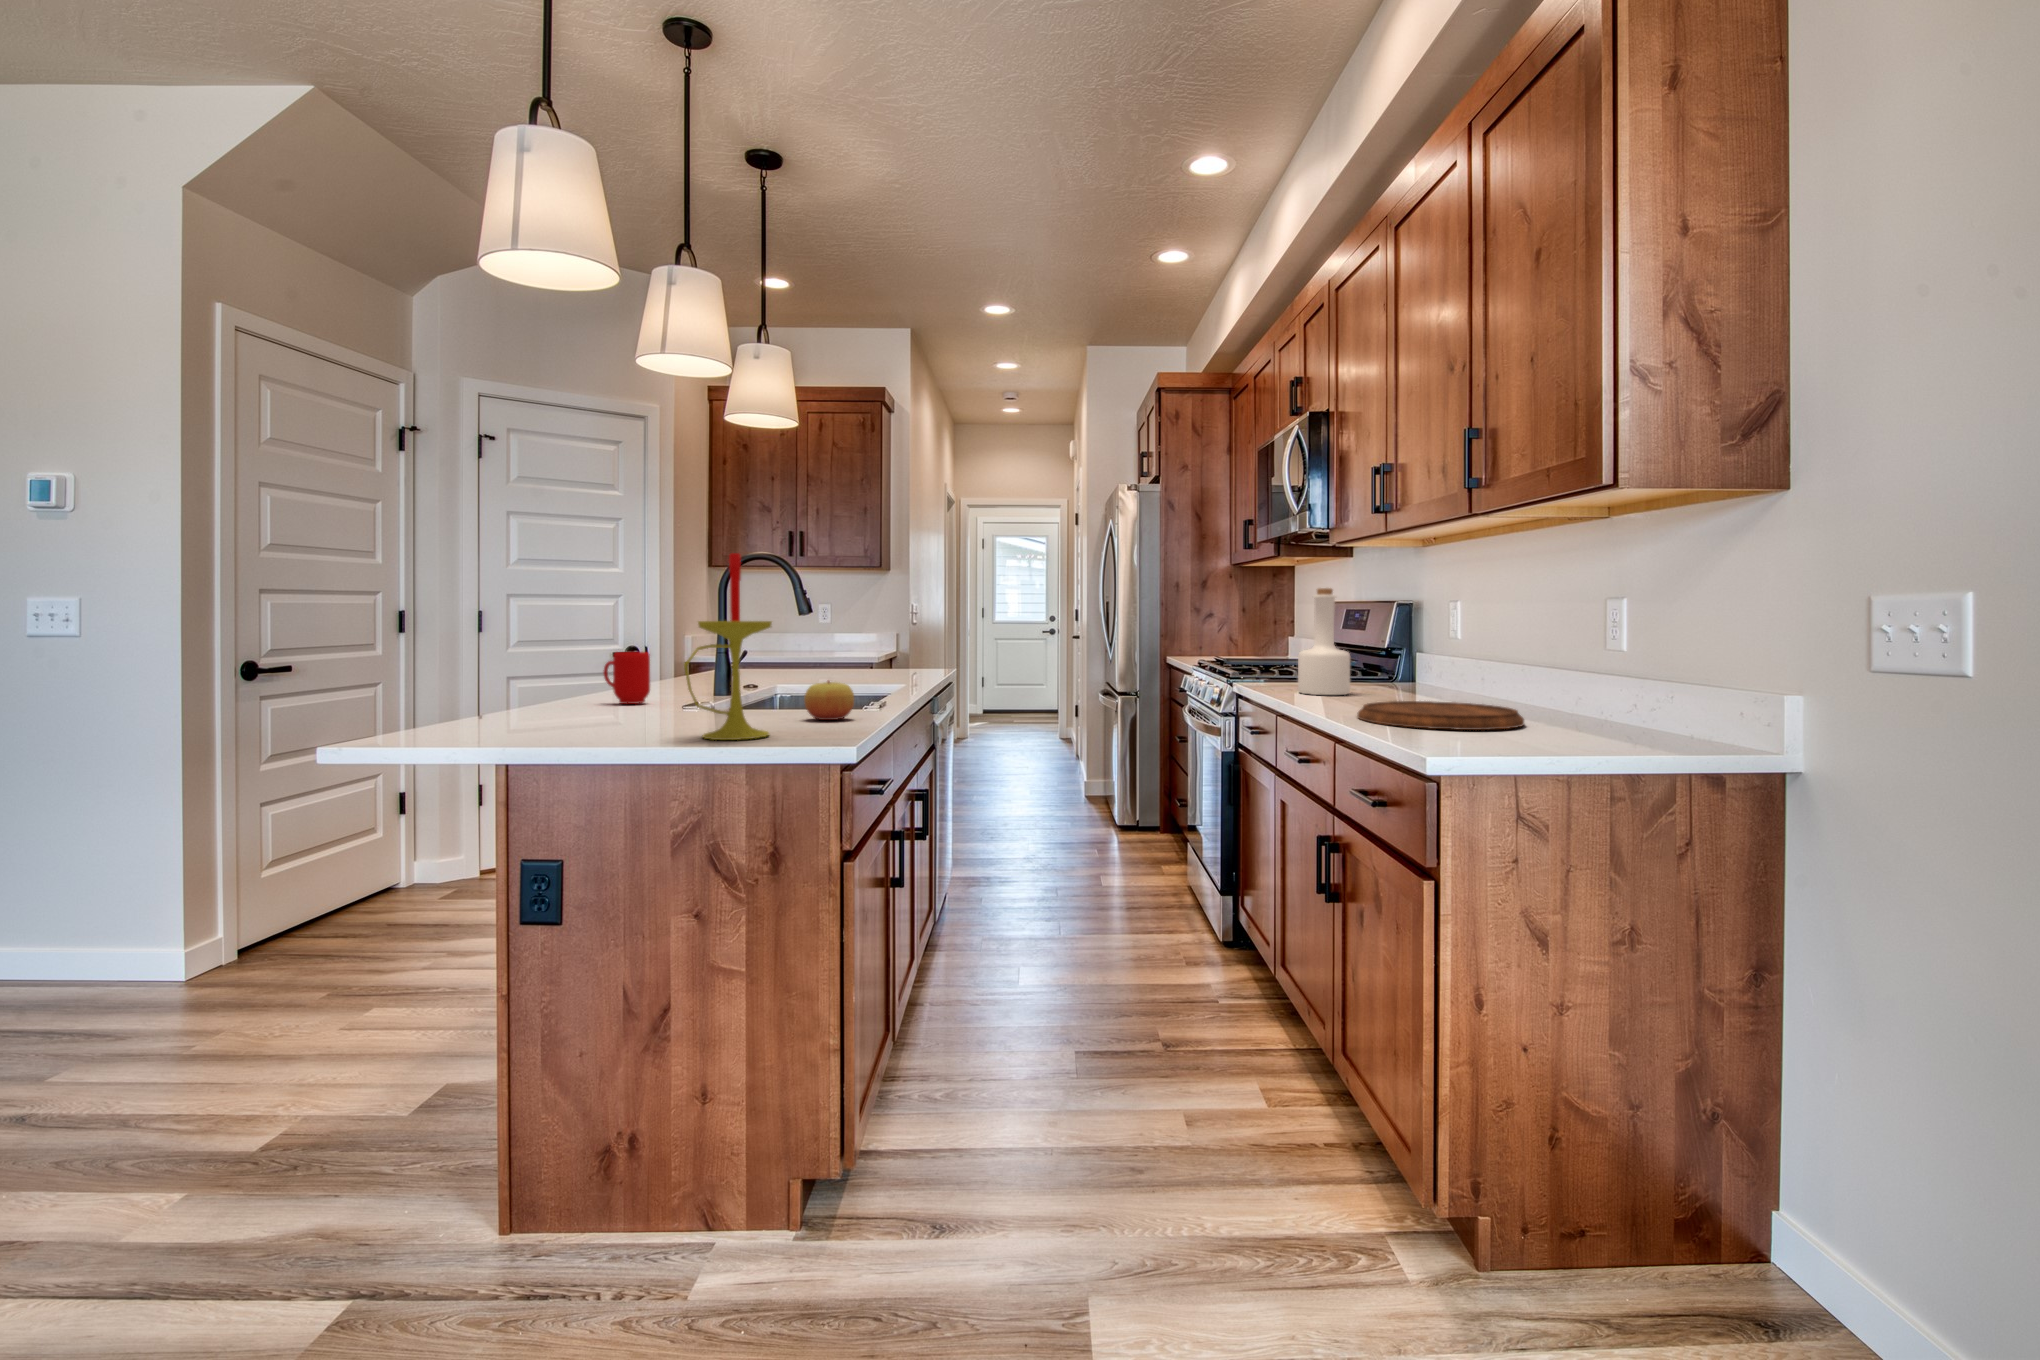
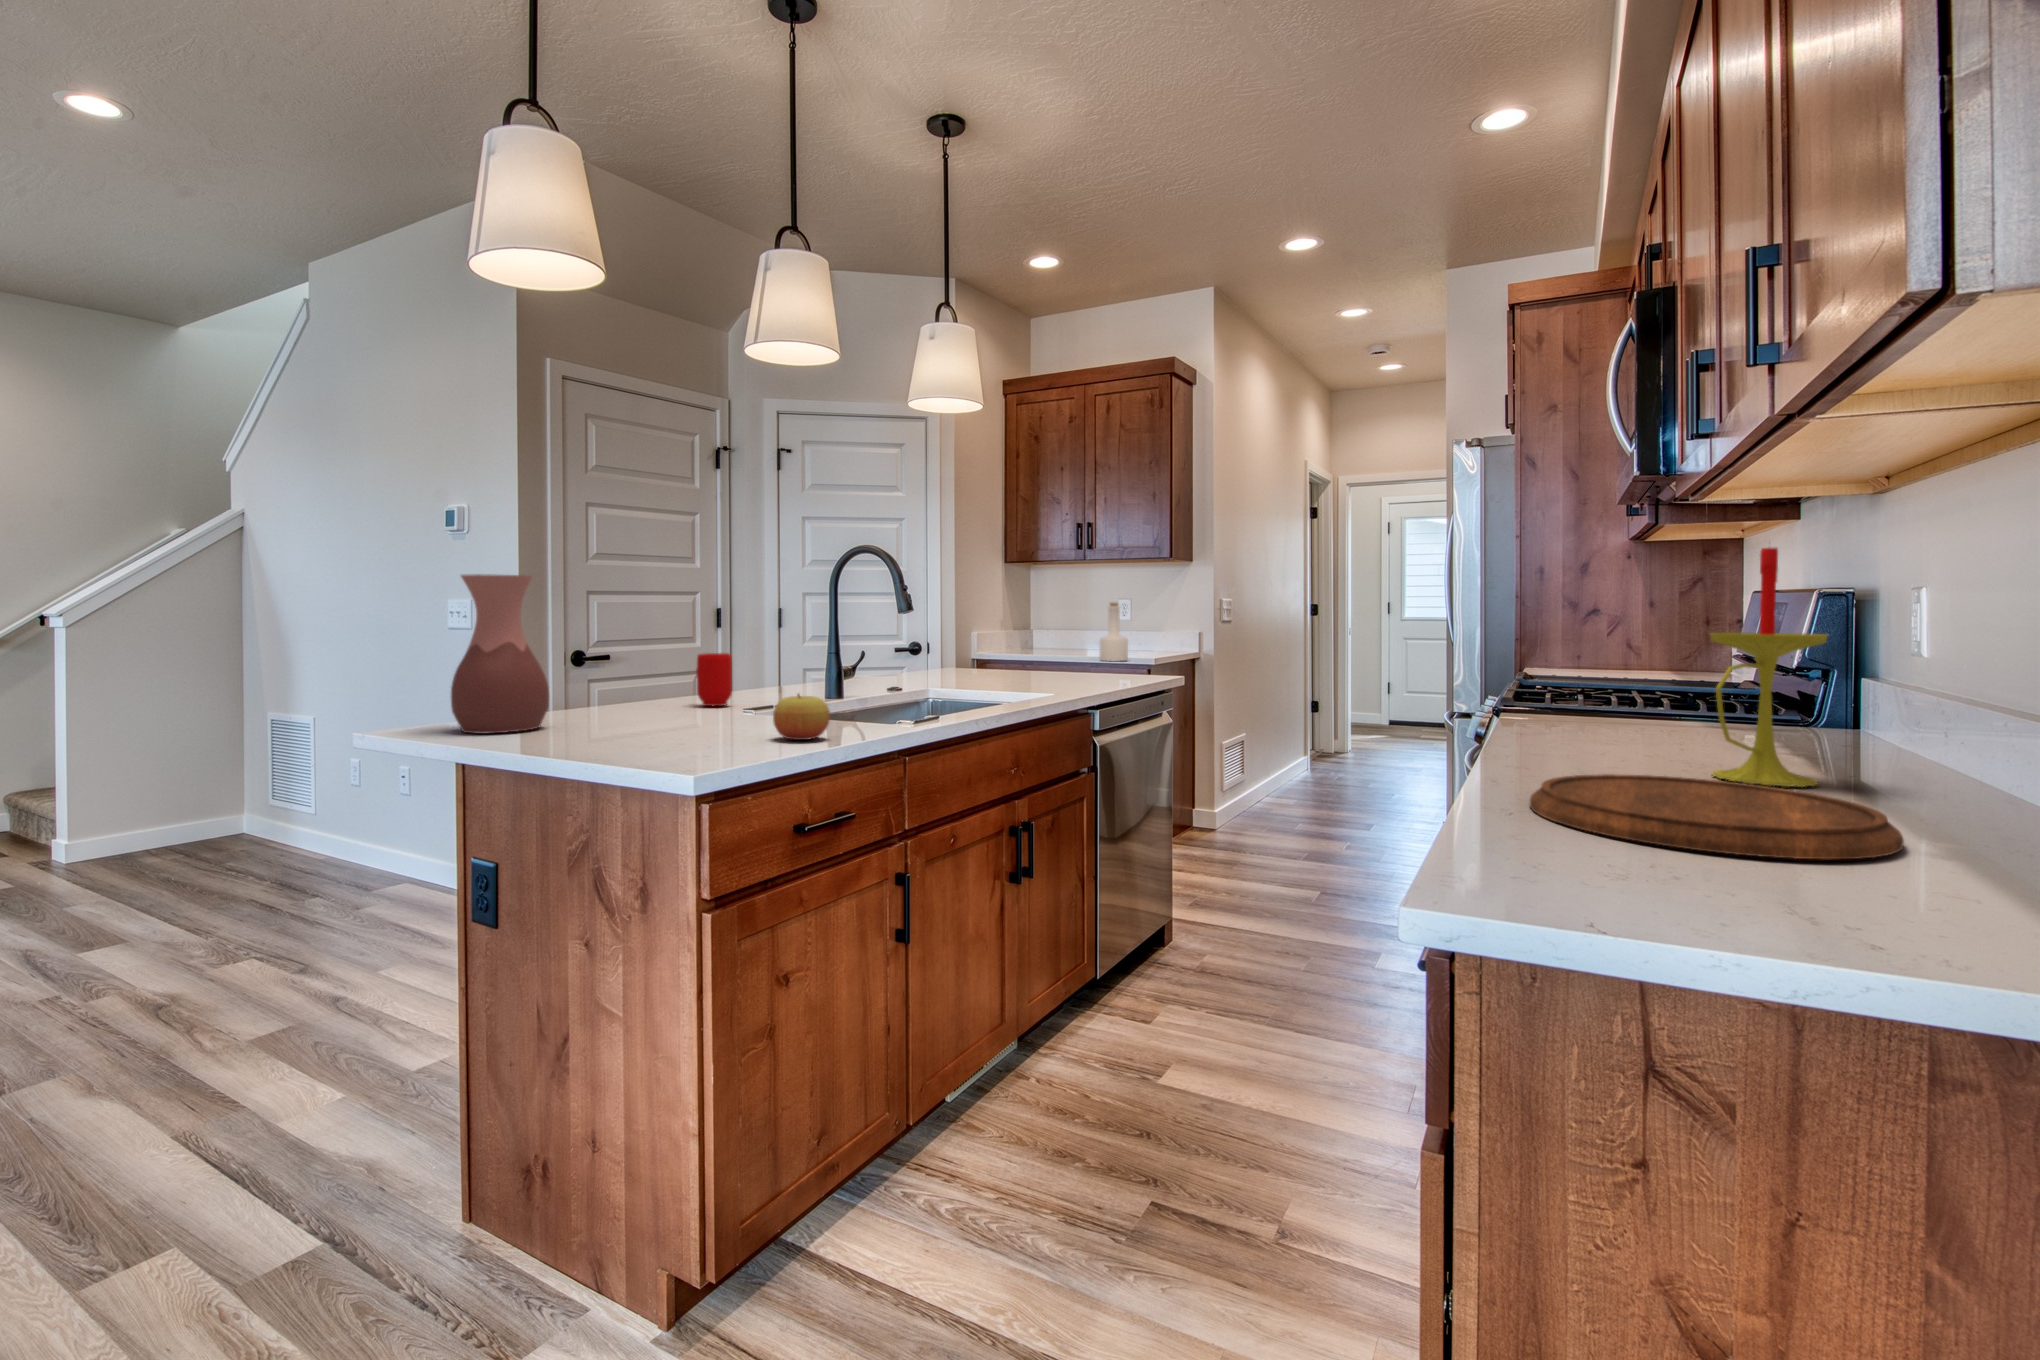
candle: present [684,553,772,740] -> present [1711,547,1827,787]
vase: none [457,570,557,734] -> present [451,574,549,734]
bottle: present [1298,588,1350,695] -> present [1100,603,1128,661]

